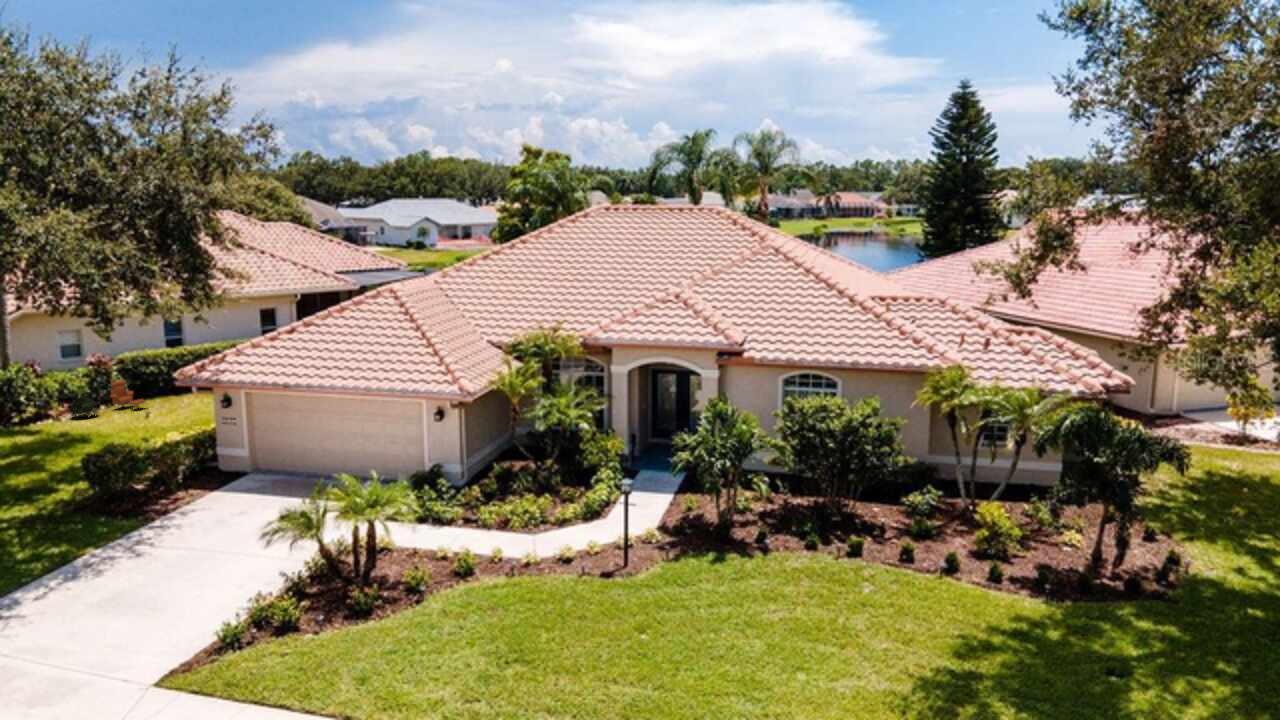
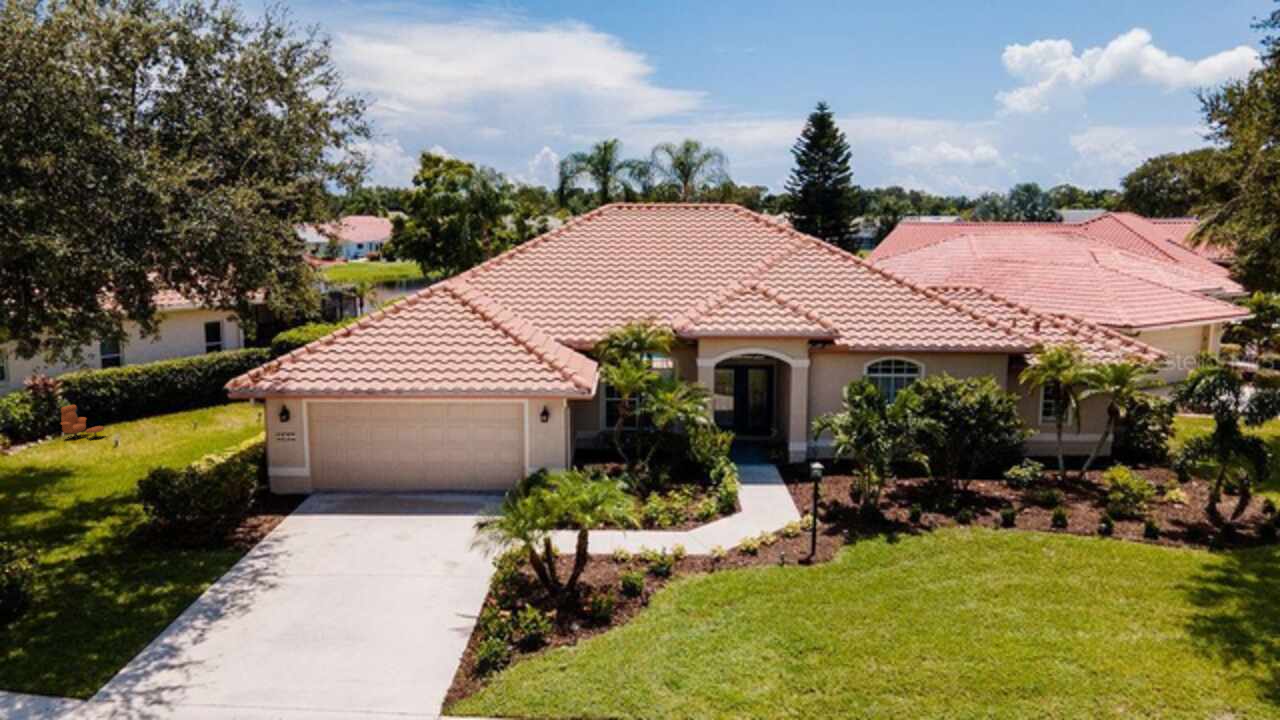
potted plant: present [71,396,99,418] -> none [16,424,53,452]

